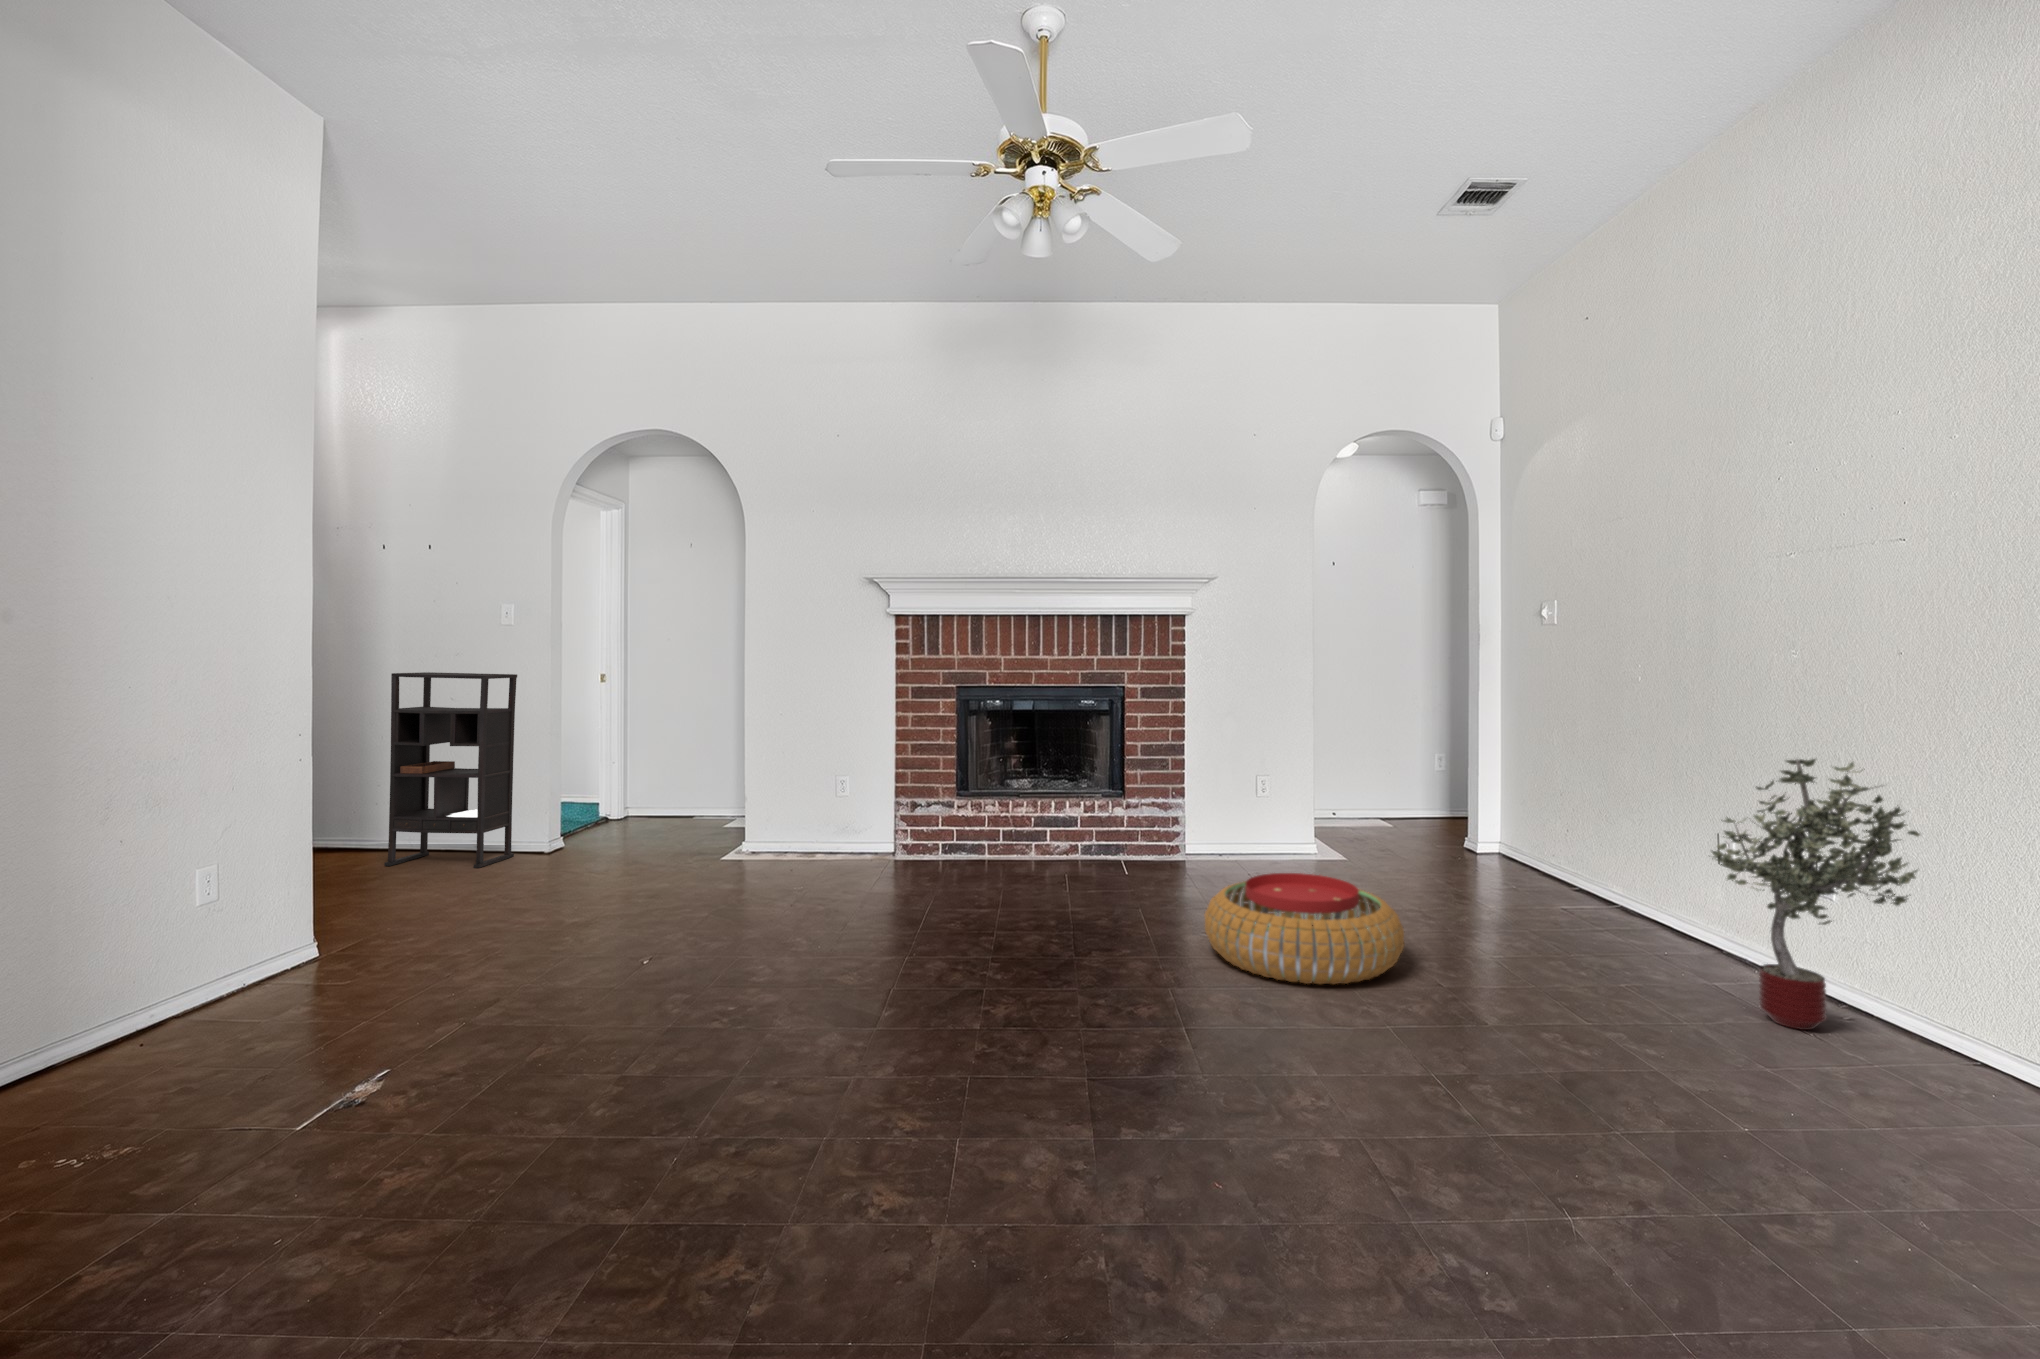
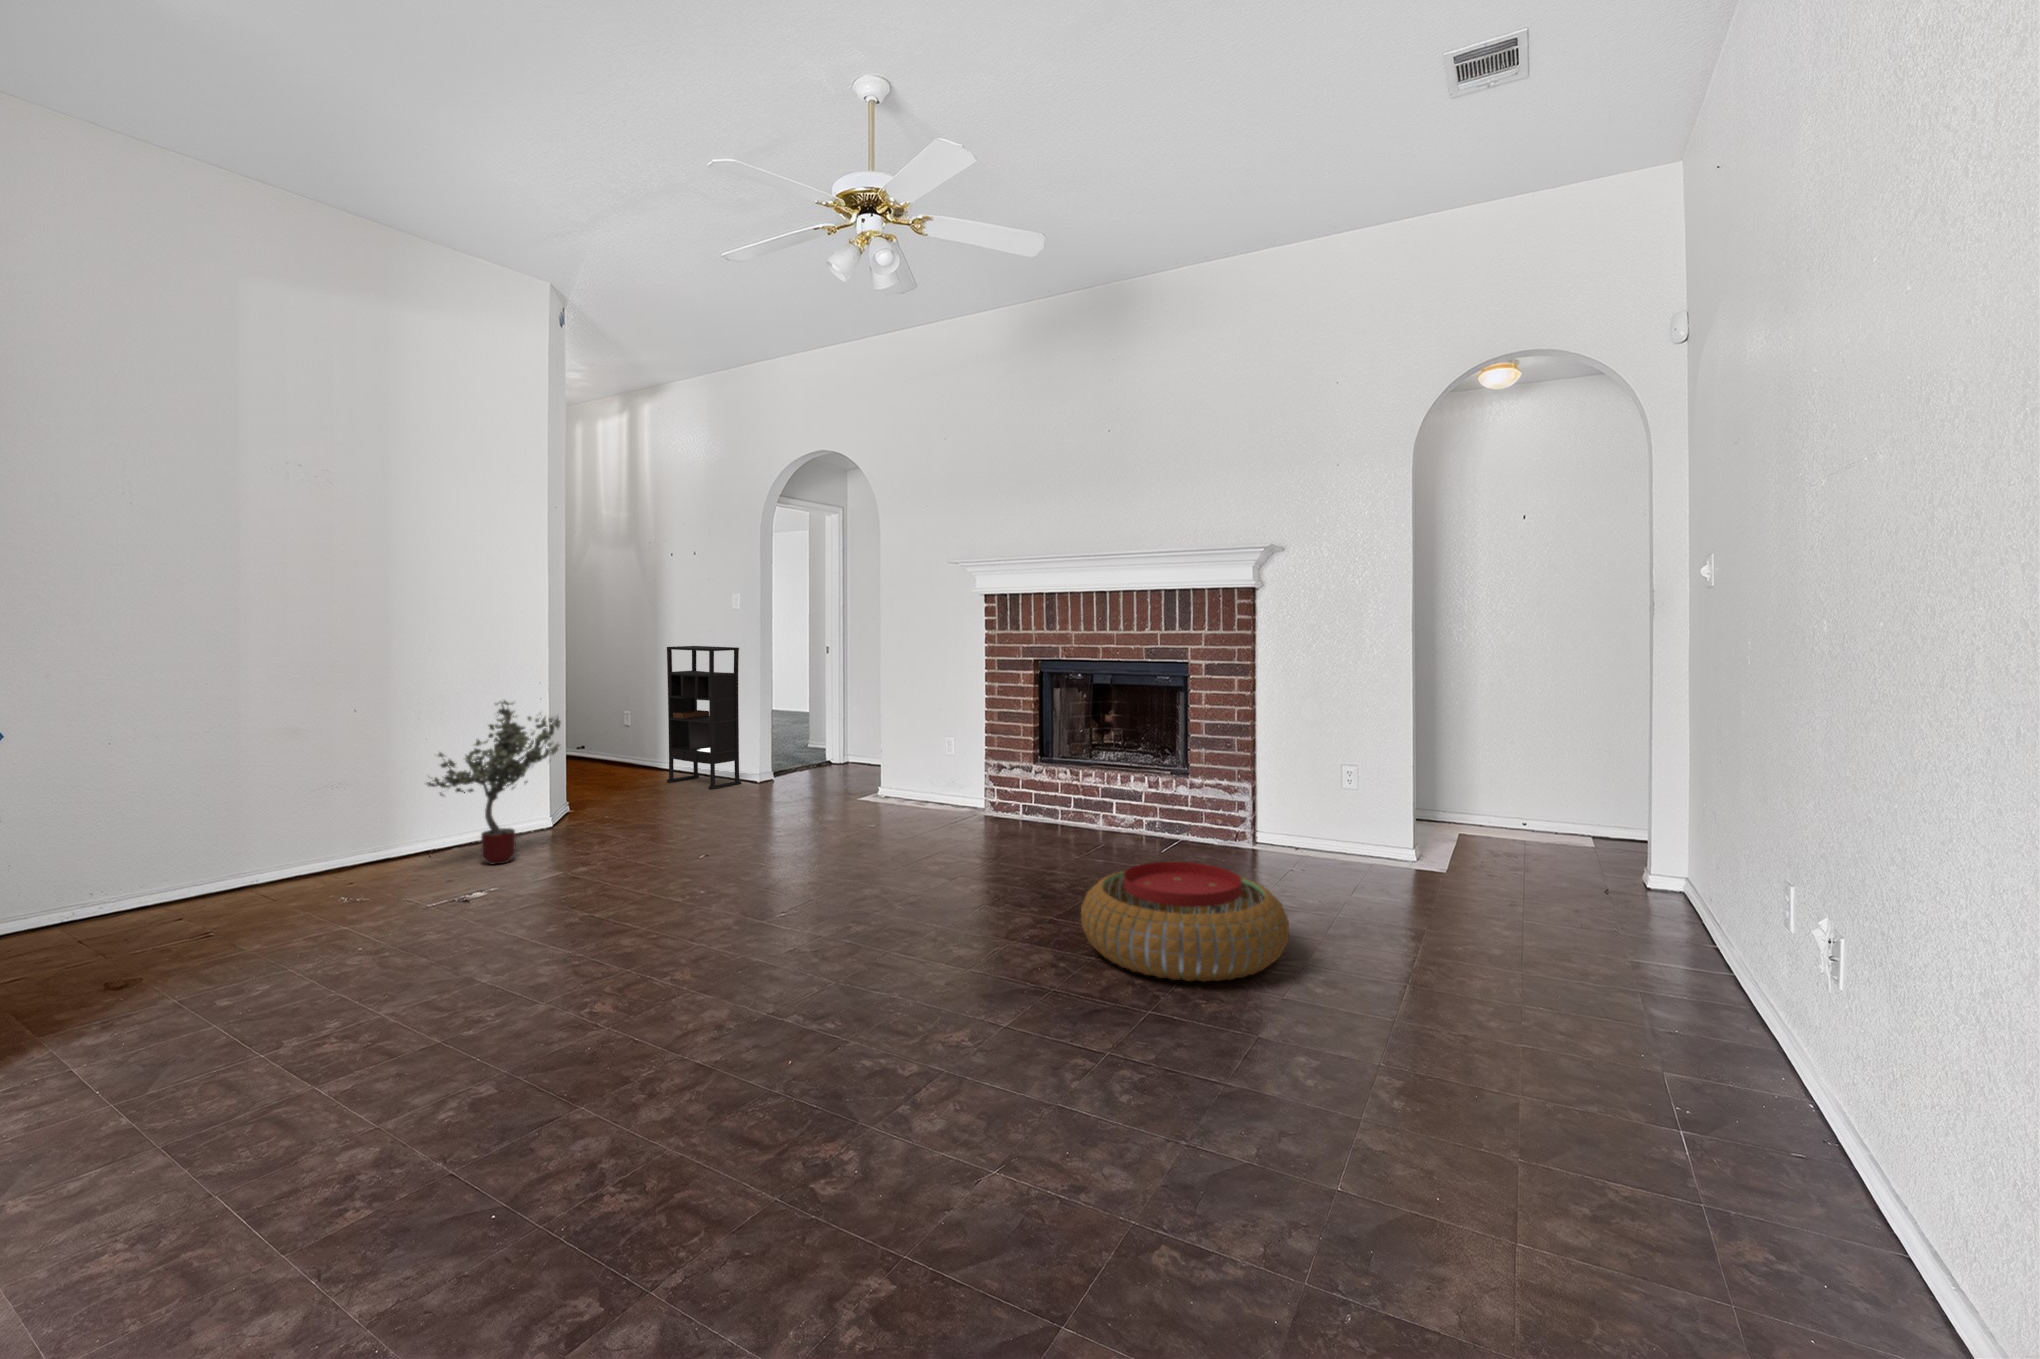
potted tree: present [1712,759,1920,1030] -> present [427,700,561,865]

